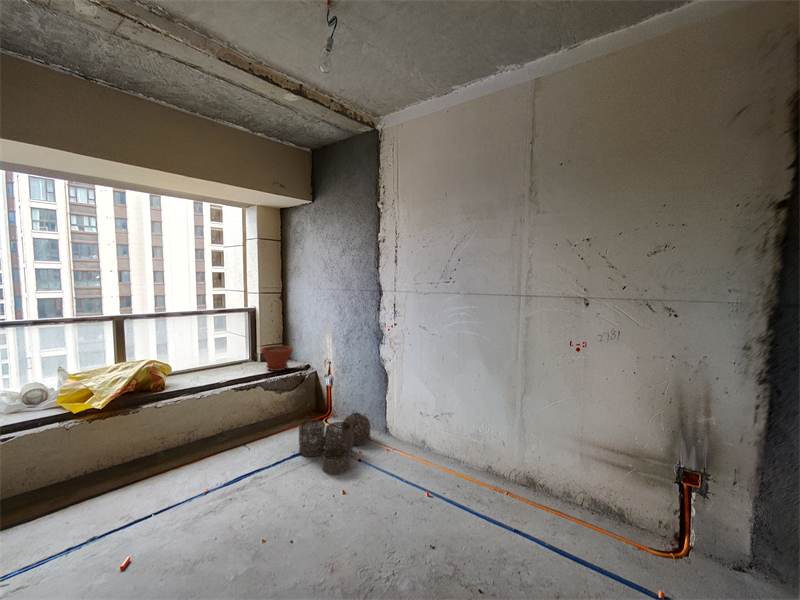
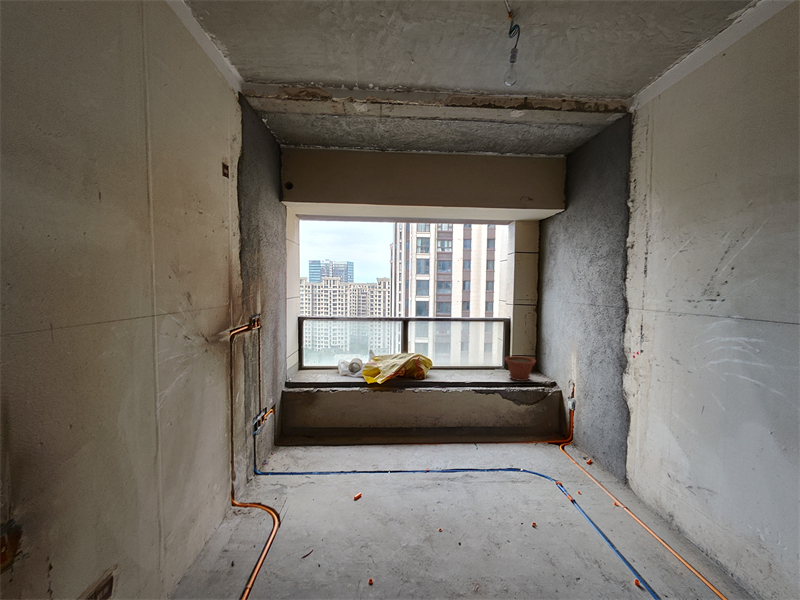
woven basket: present [299,412,370,475] -> none [518,434,609,513]

